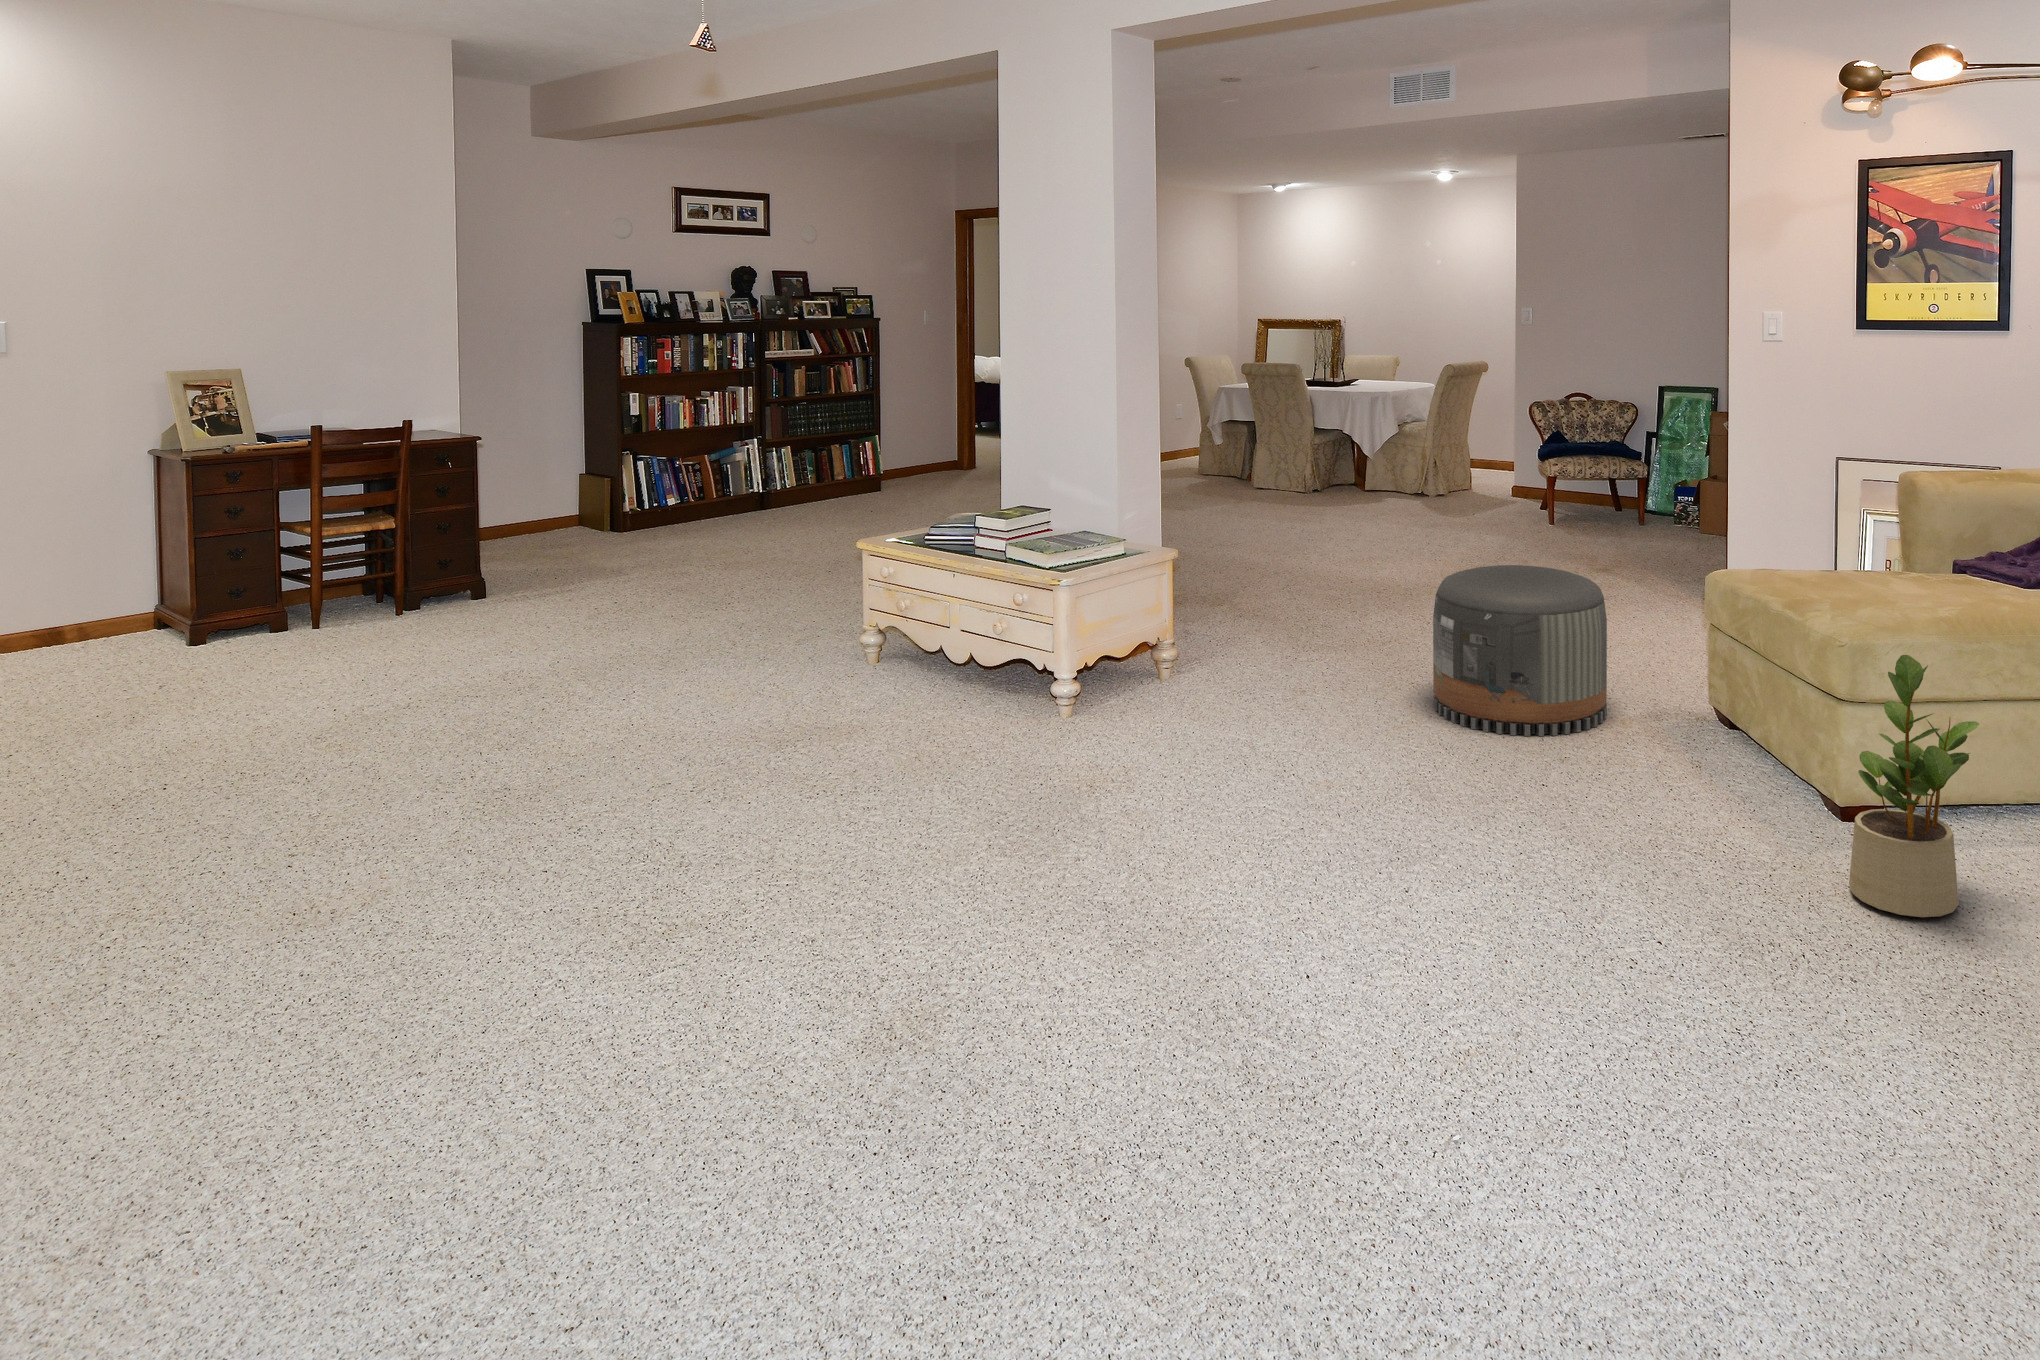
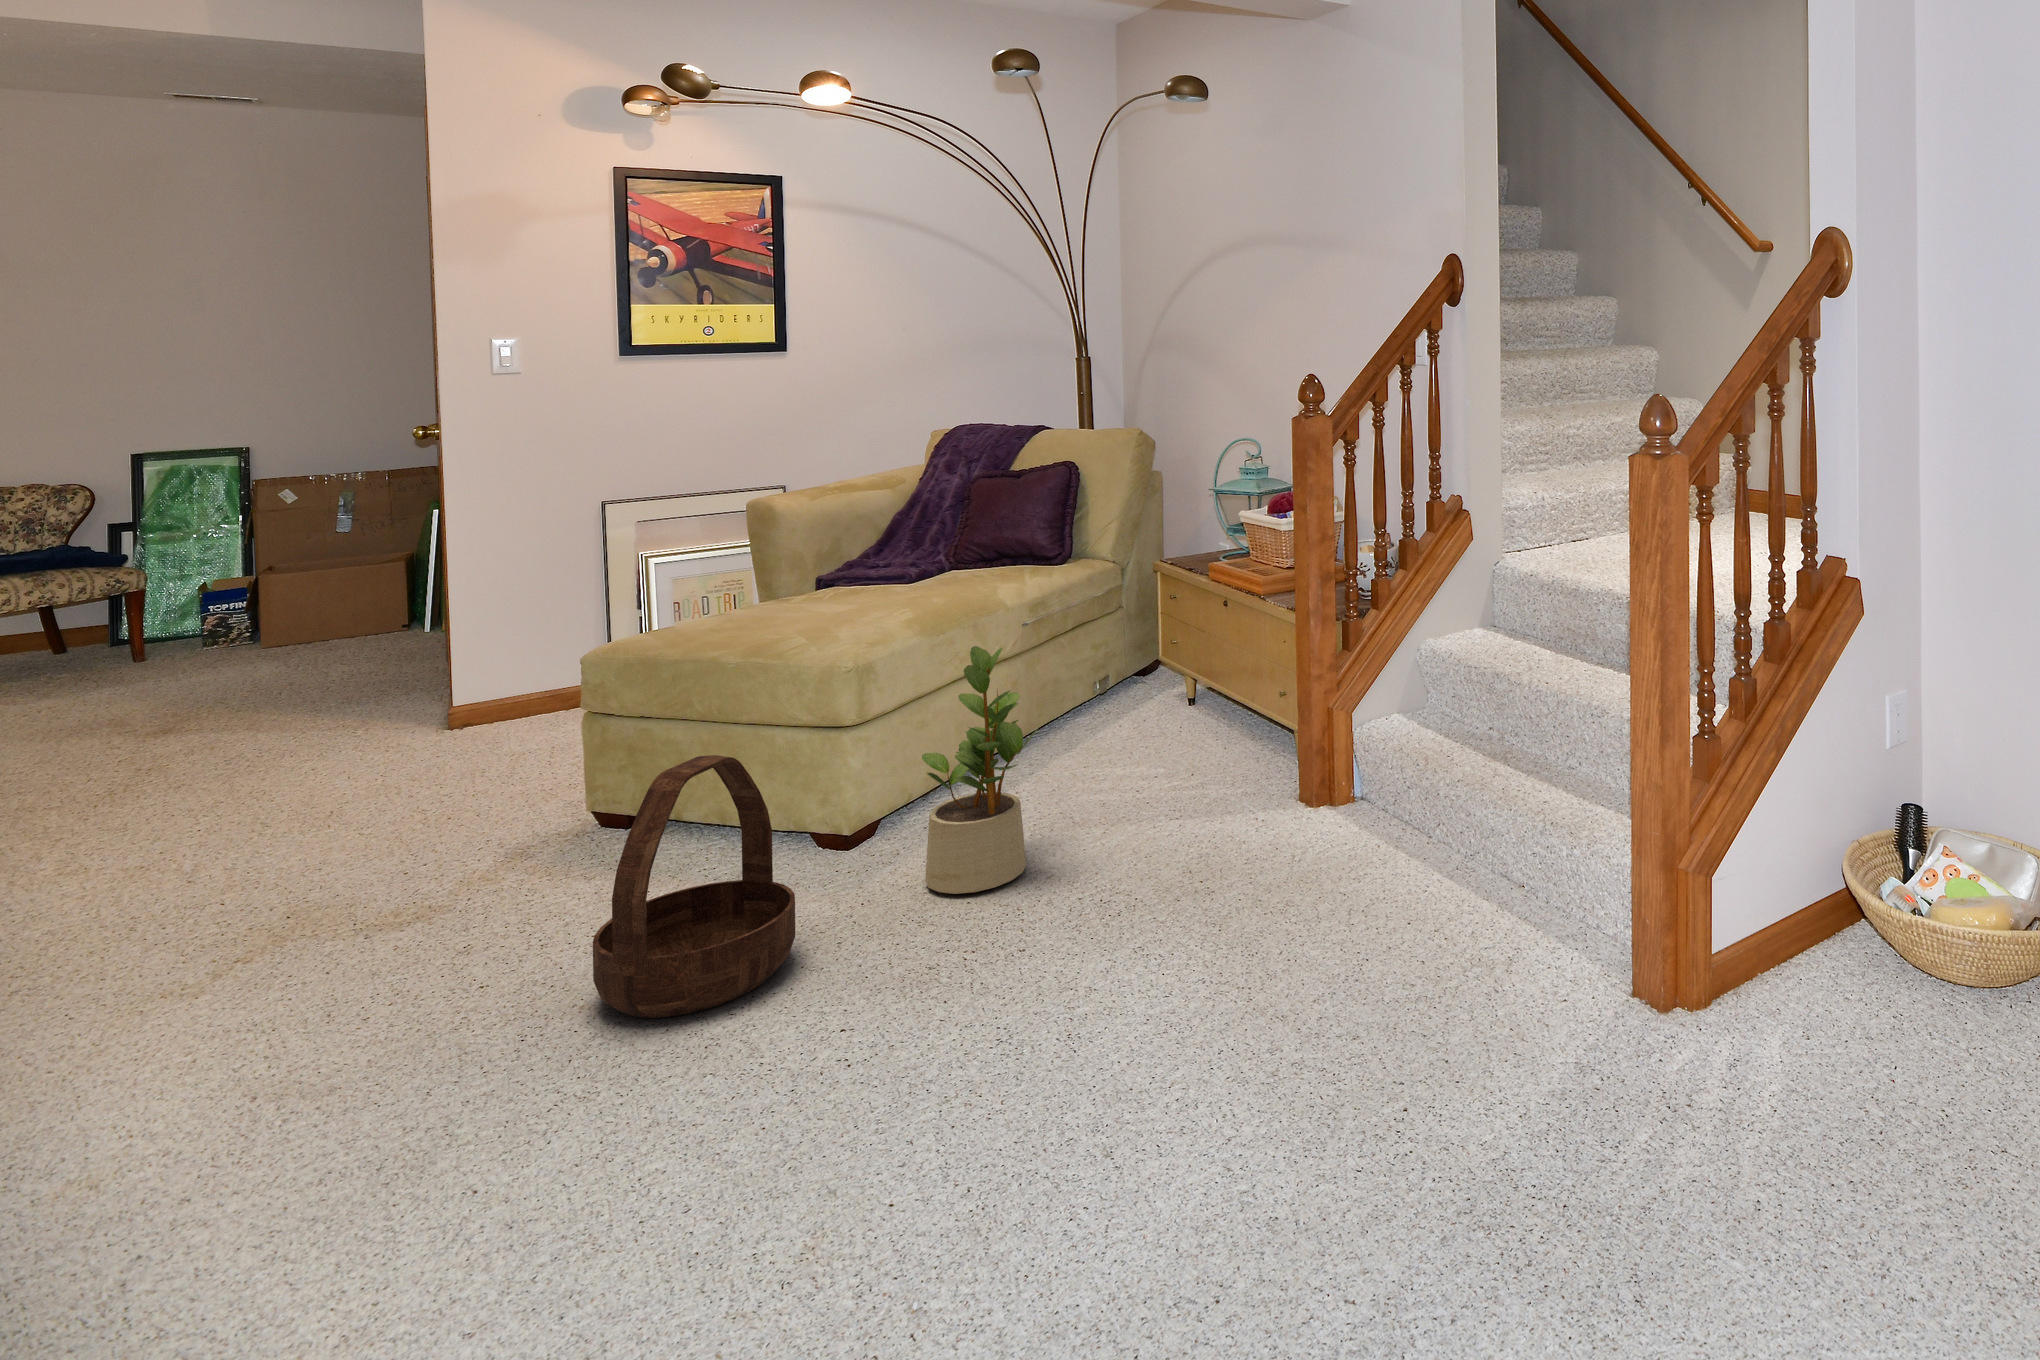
pouf: present [1433,565,1607,736] -> none [91,698,441,975]
basket: none [1557,676,1705,887] -> present [593,755,796,1018]

